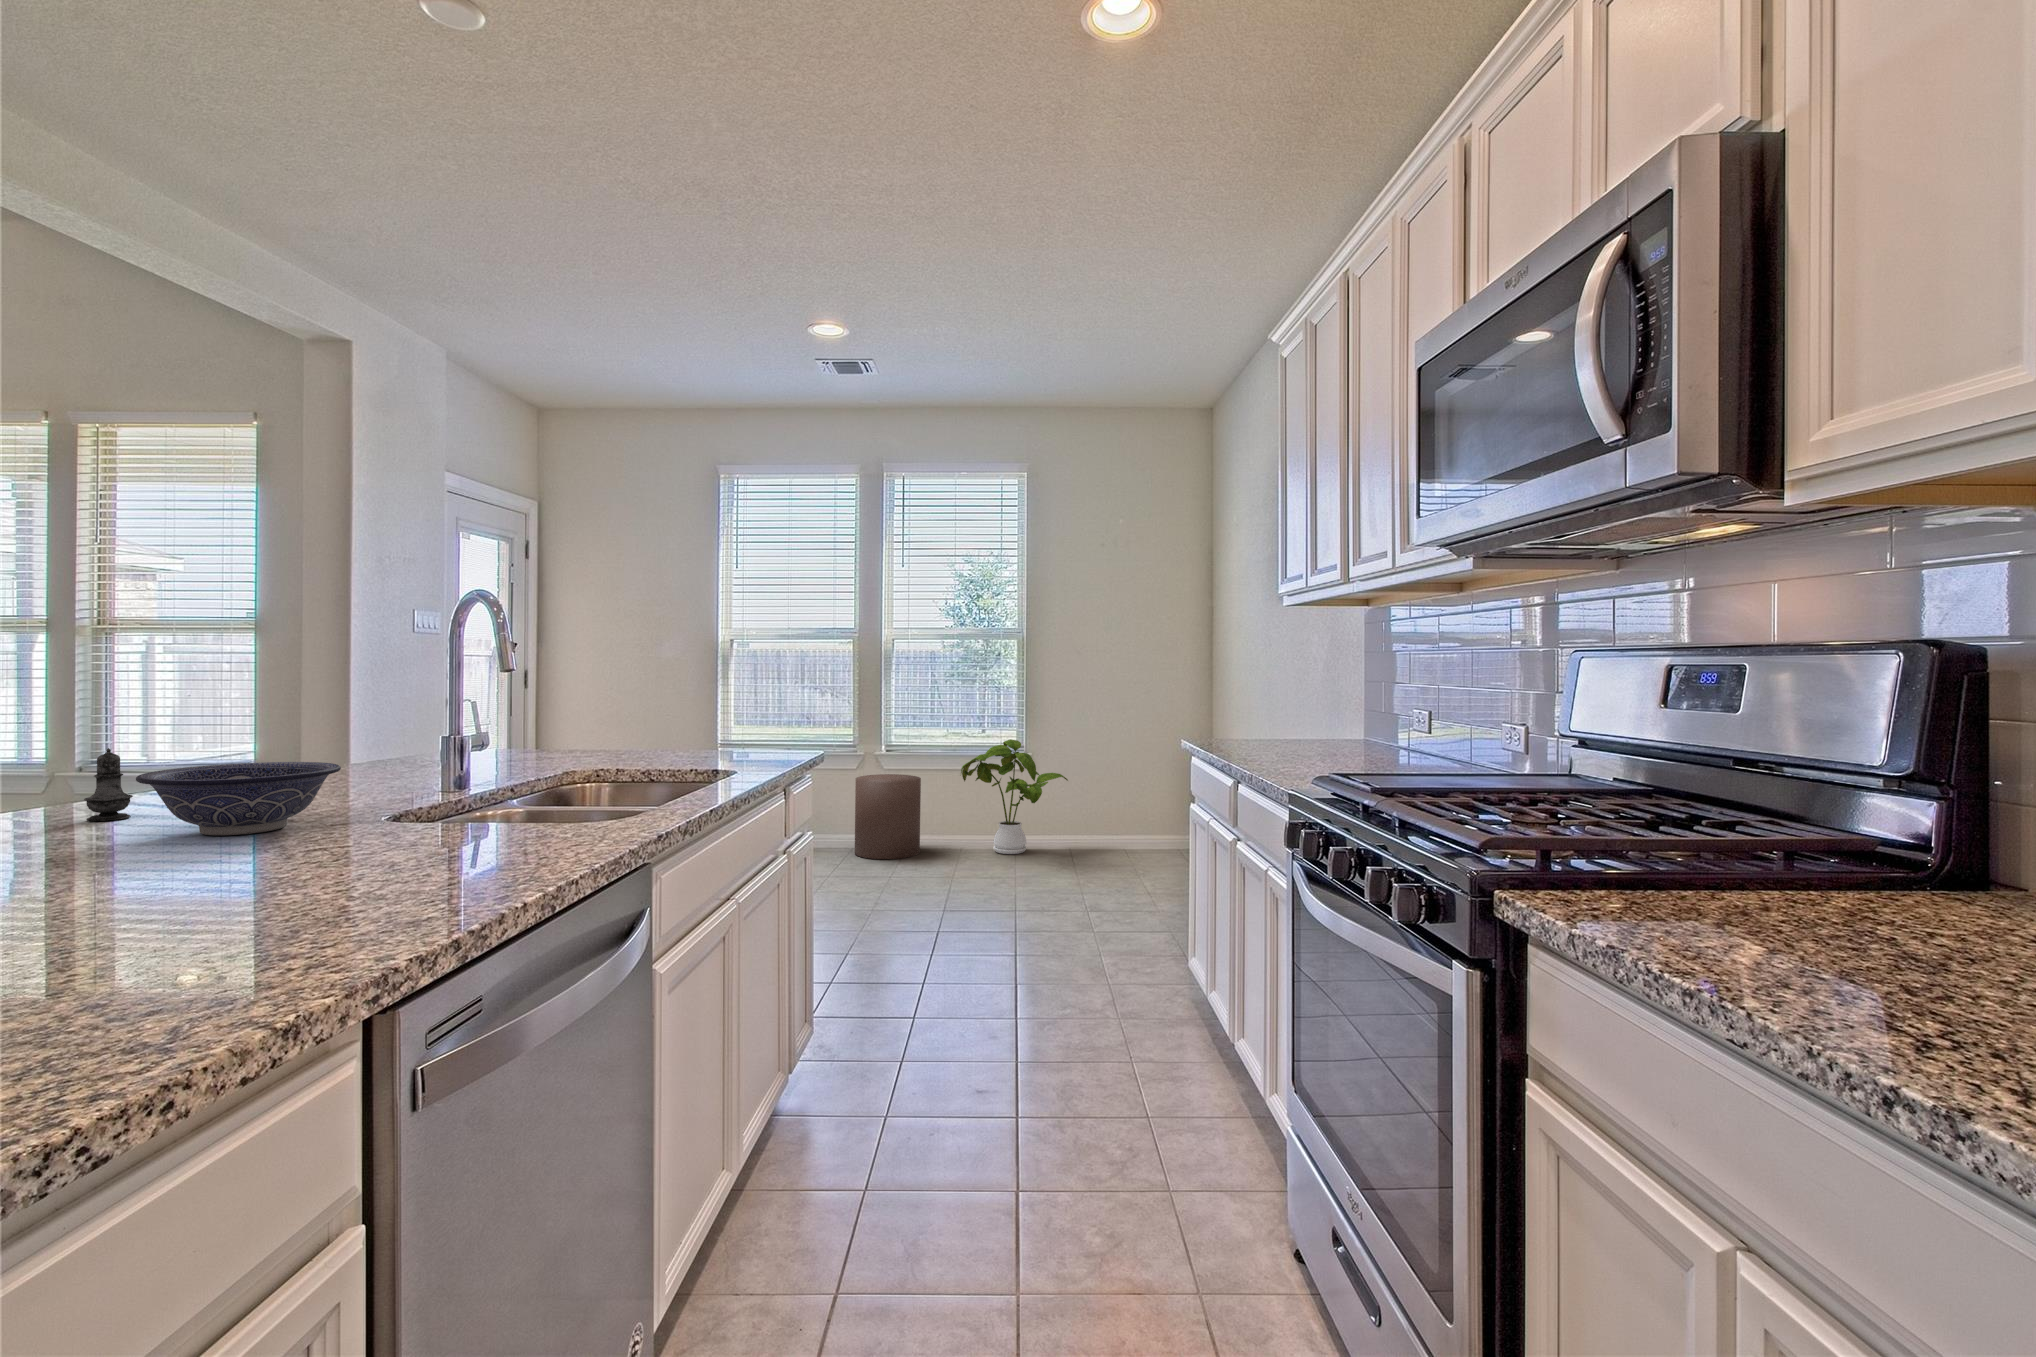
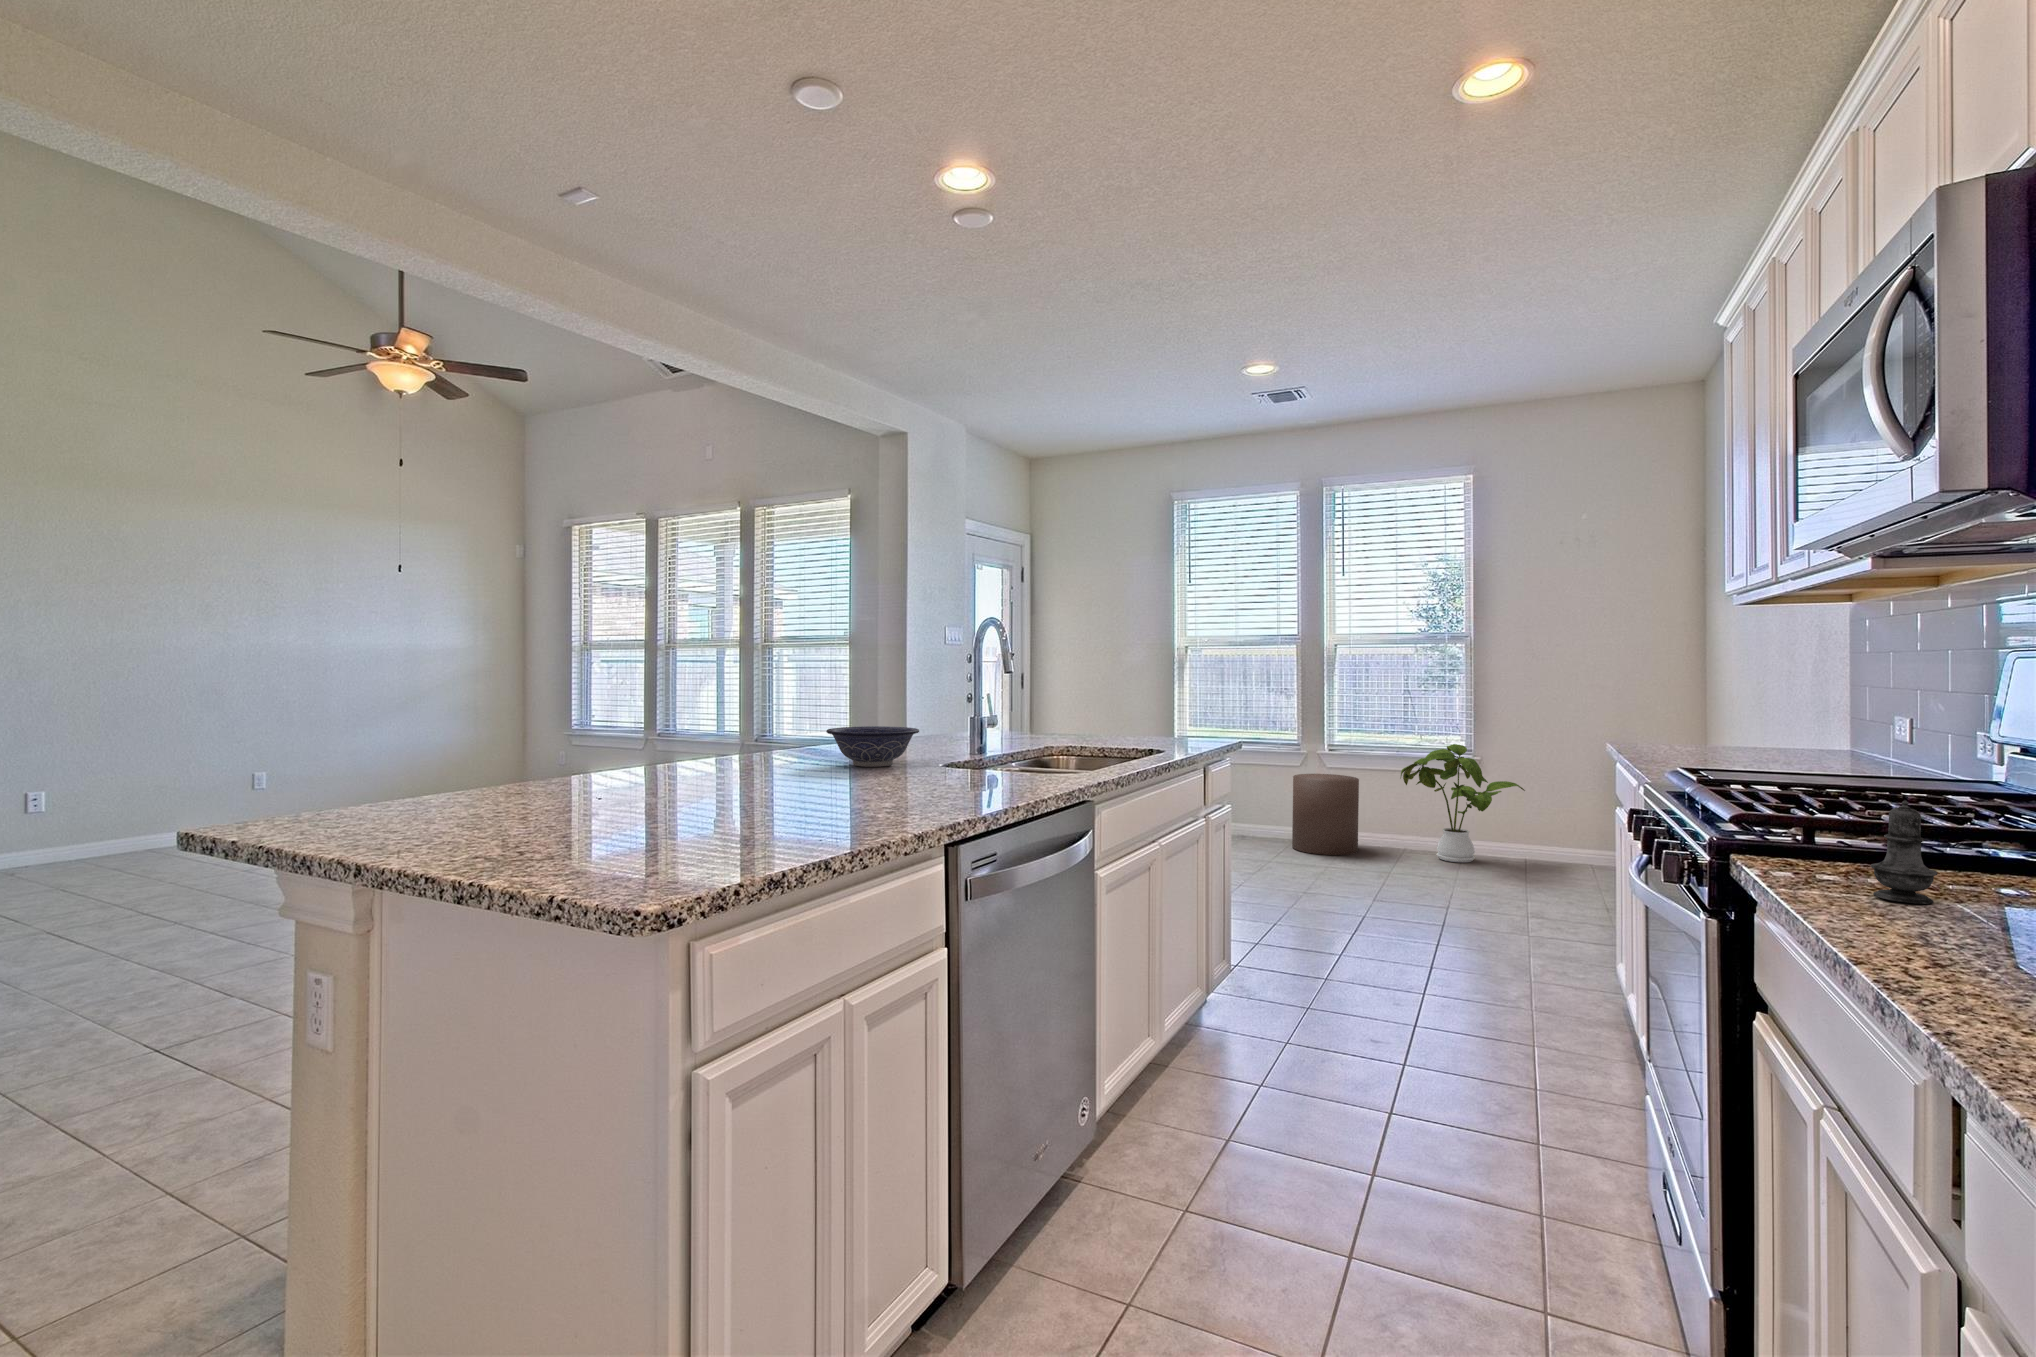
salt shaker: present [84,748,133,821] -> present [1871,800,1938,904]

